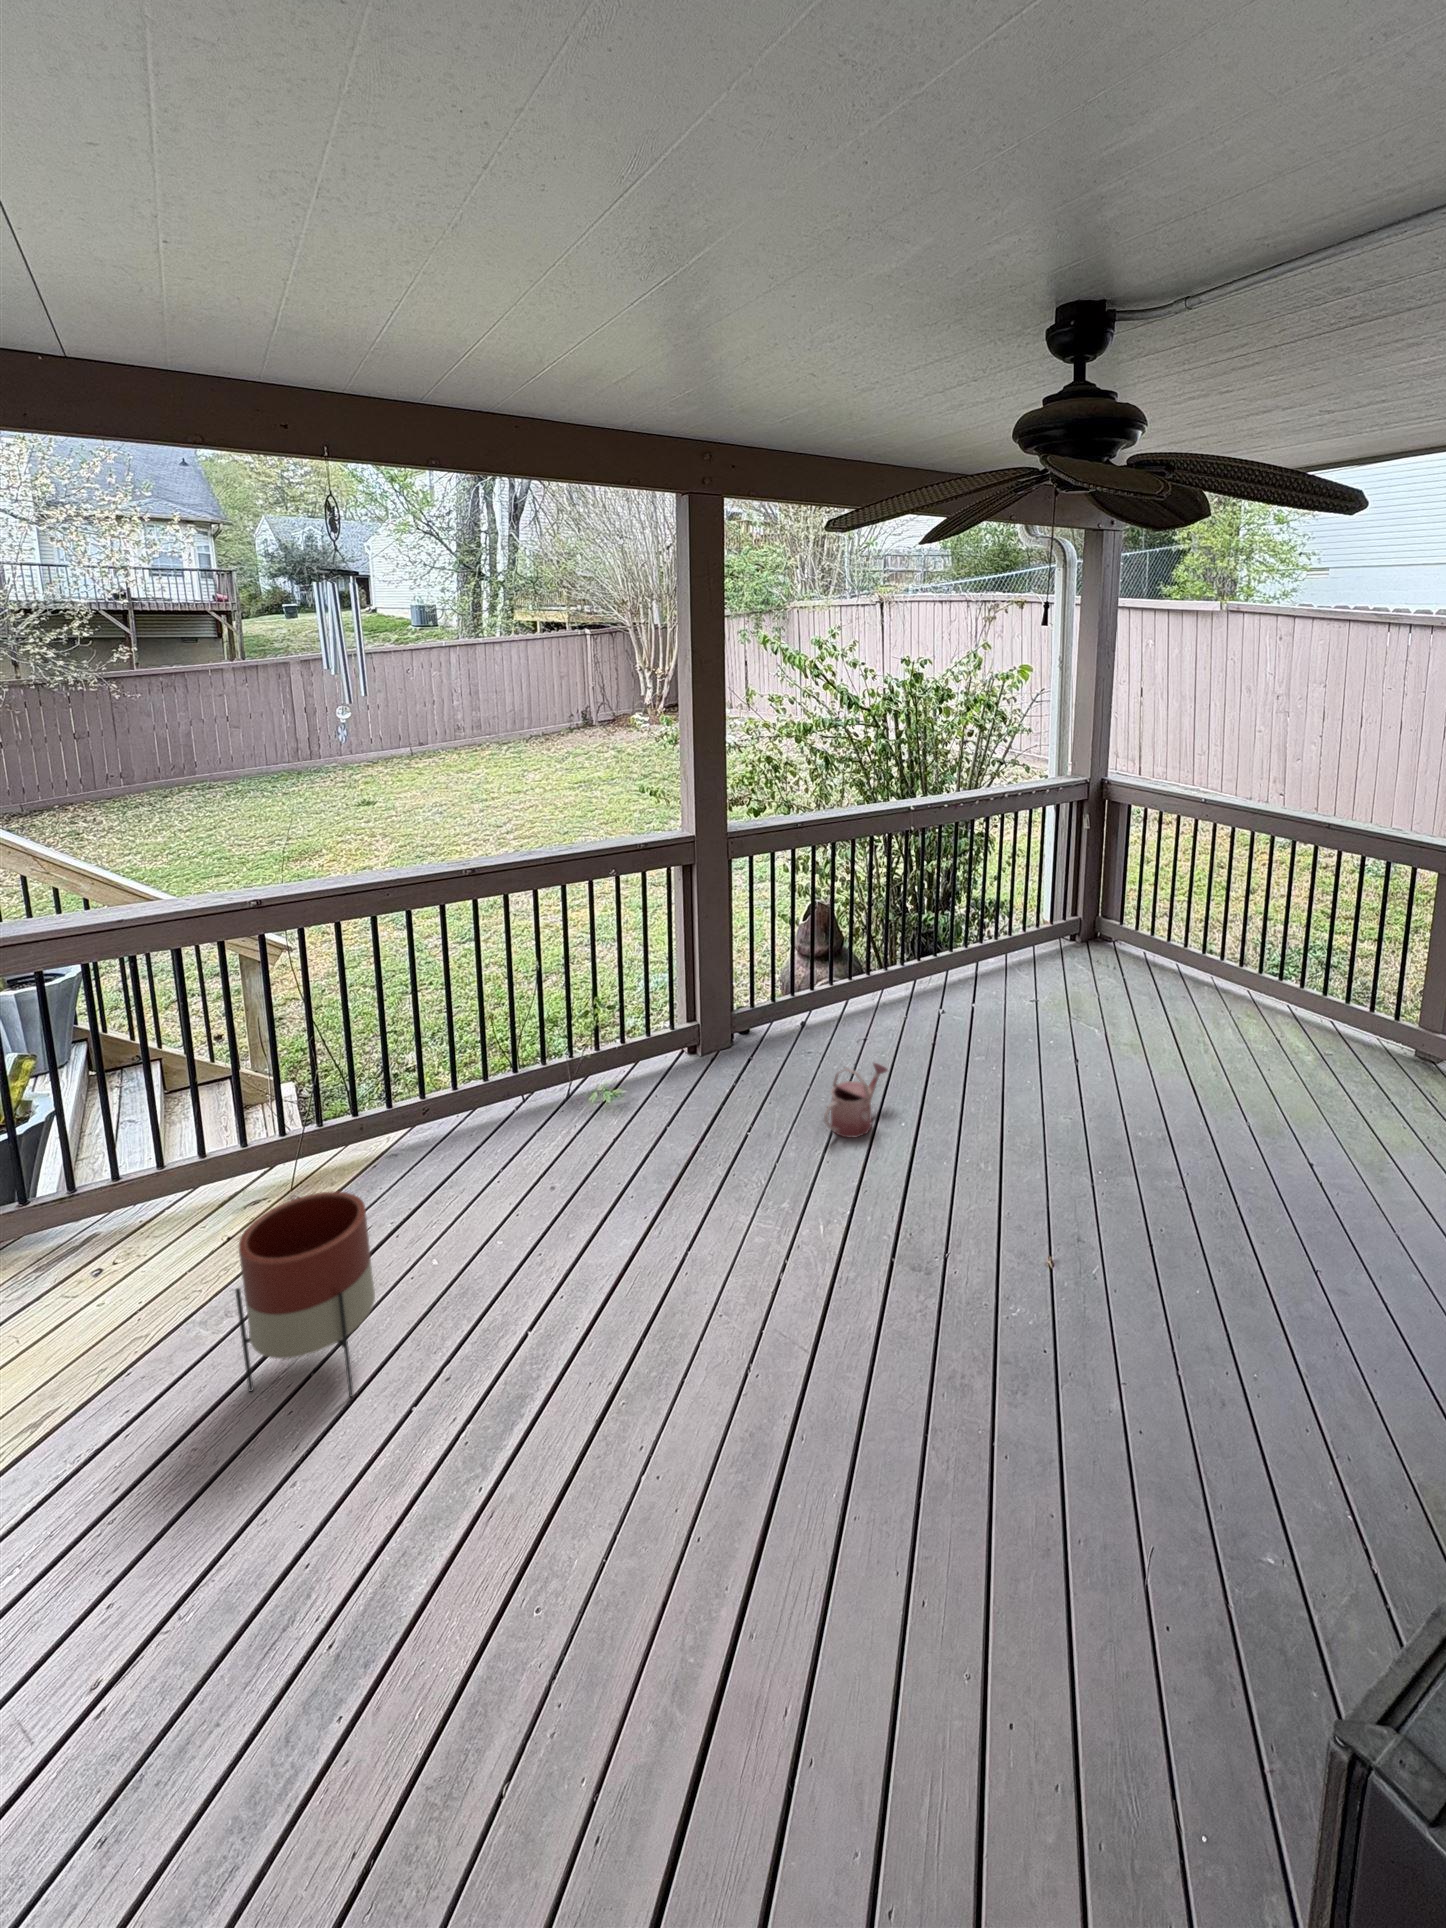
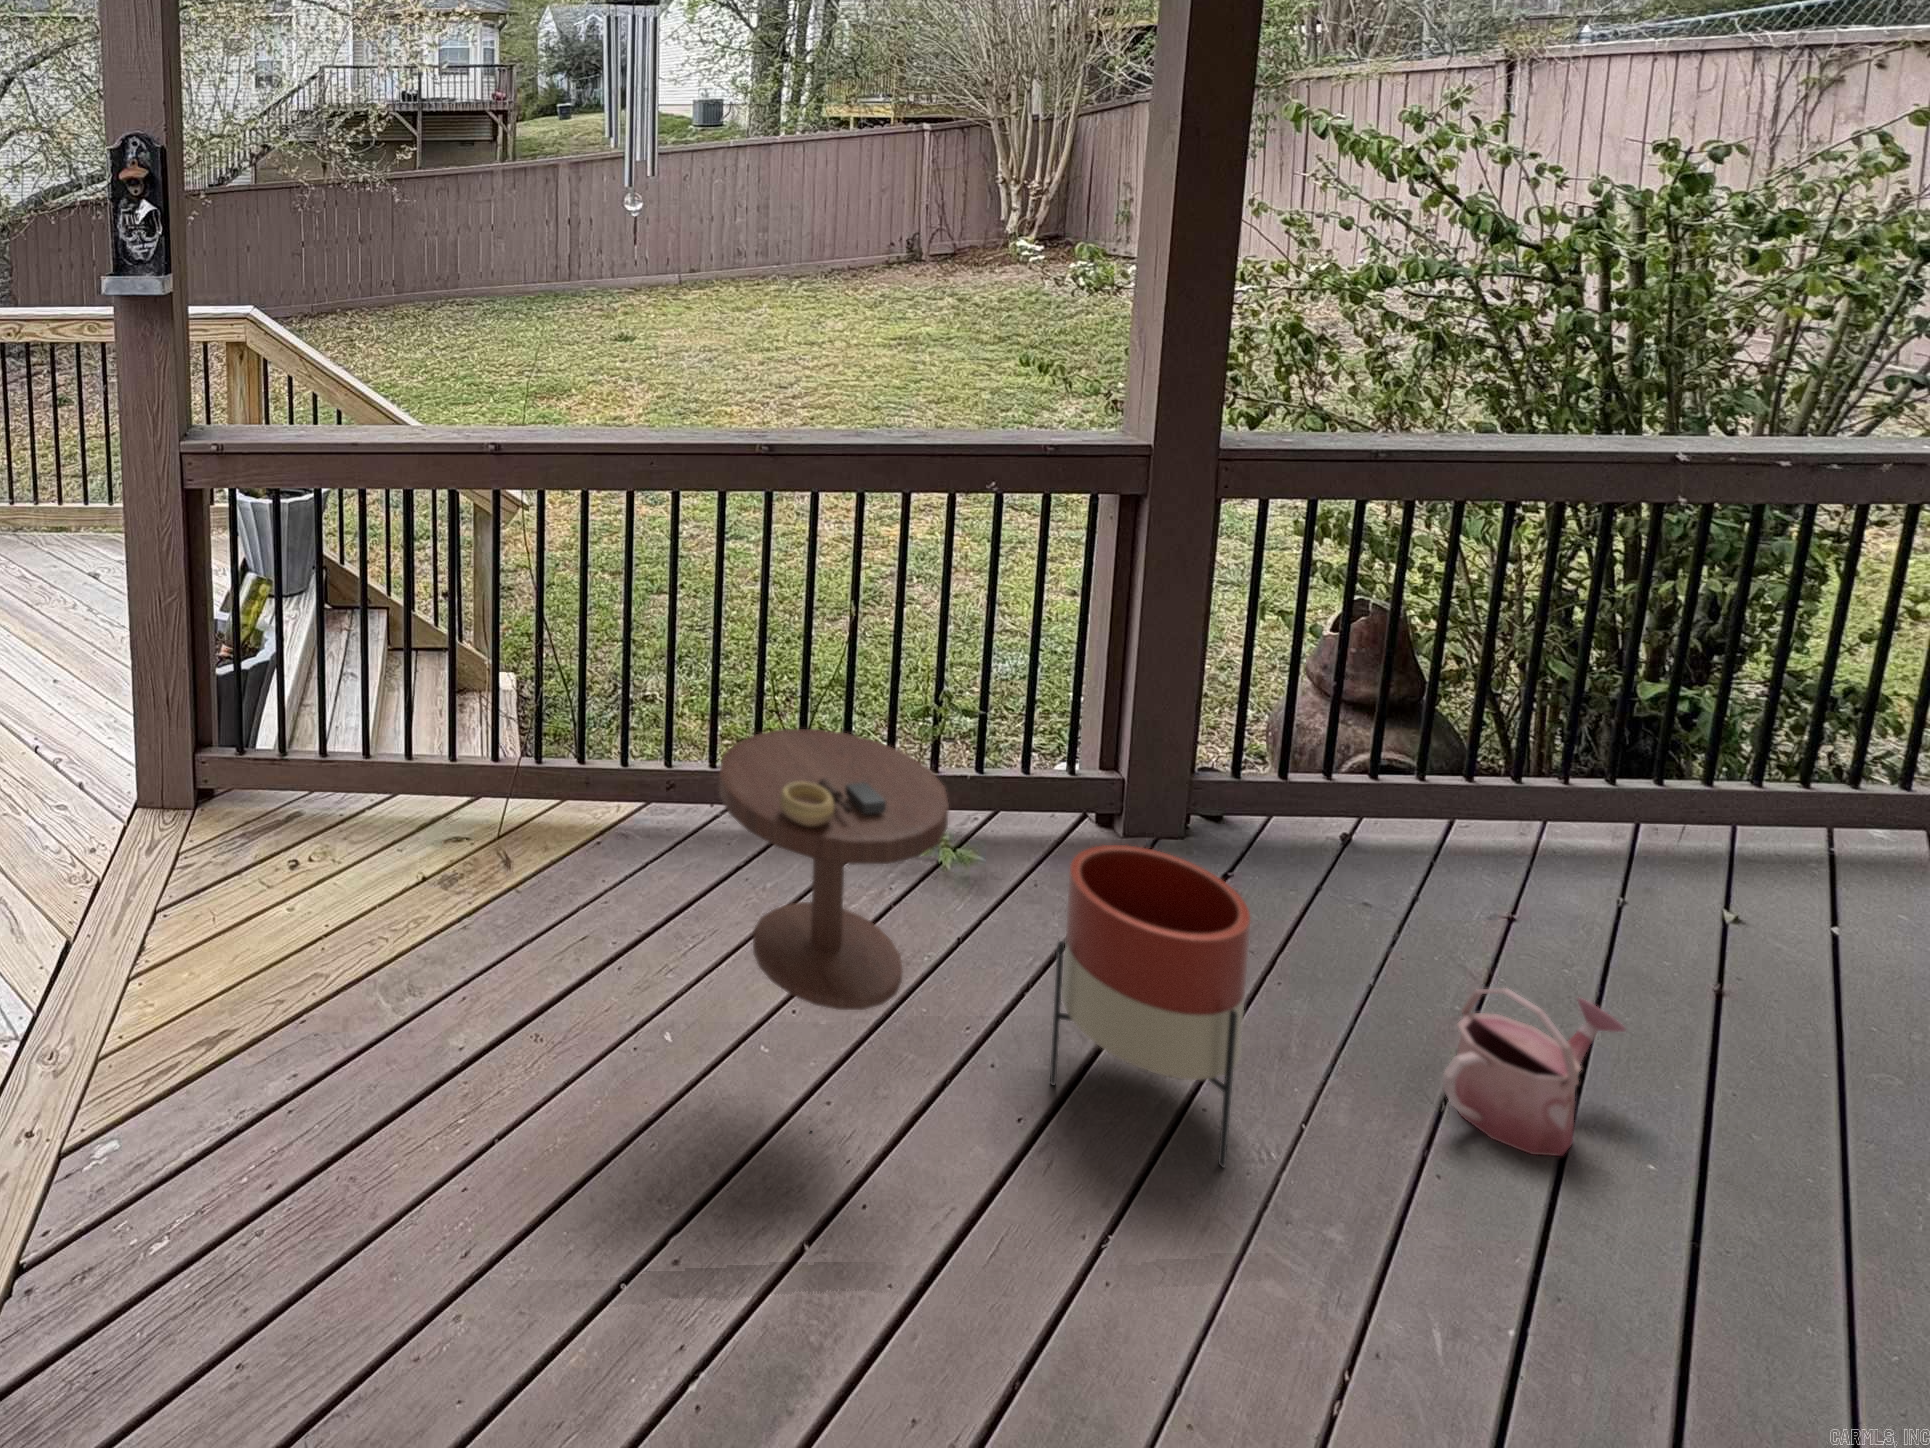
side table: none [450,1035,587,1274] -> present [719,729,949,1132]
planter: present [235,1192,375,1397] -> present [1050,845,1250,1167]

